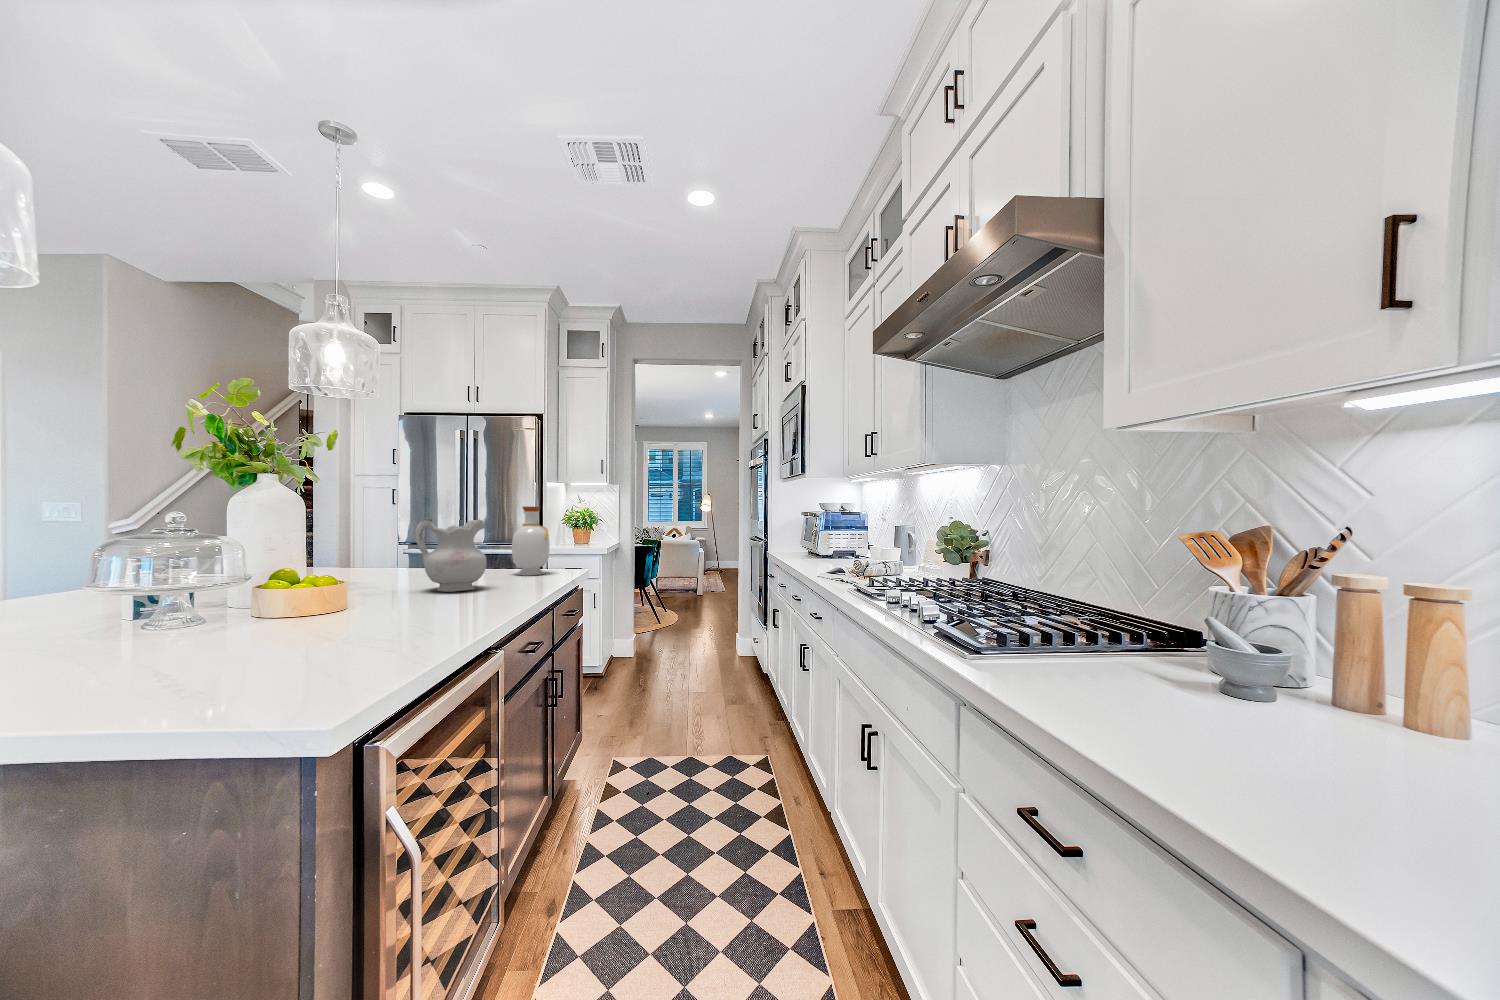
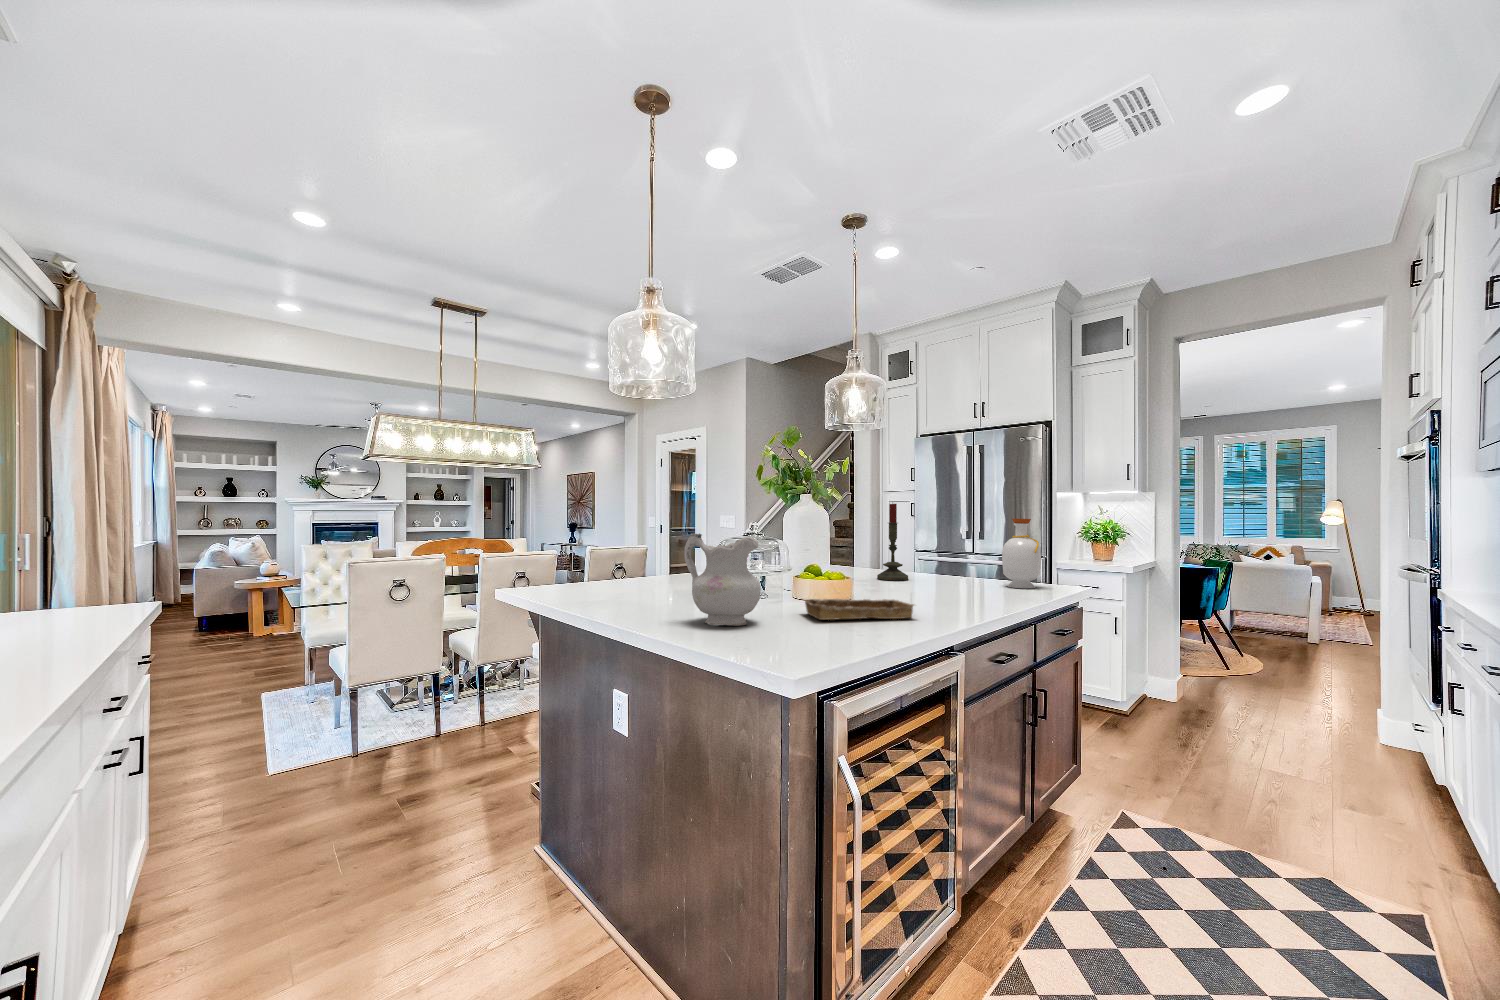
candle: none [364,488,405,580] -> present [877,504,908,581]
ceramic pitcher: present [415,518,487,592] -> present [684,533,761,626]
tray: none [279,601,447,639] -> present [805,599,914,620]

